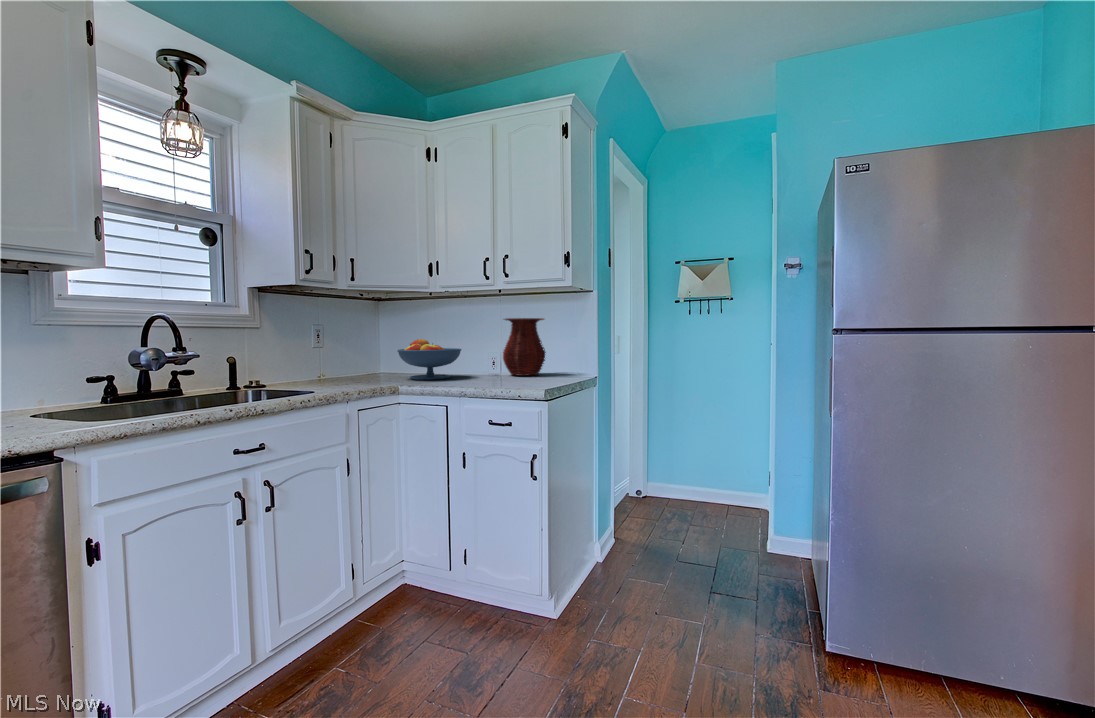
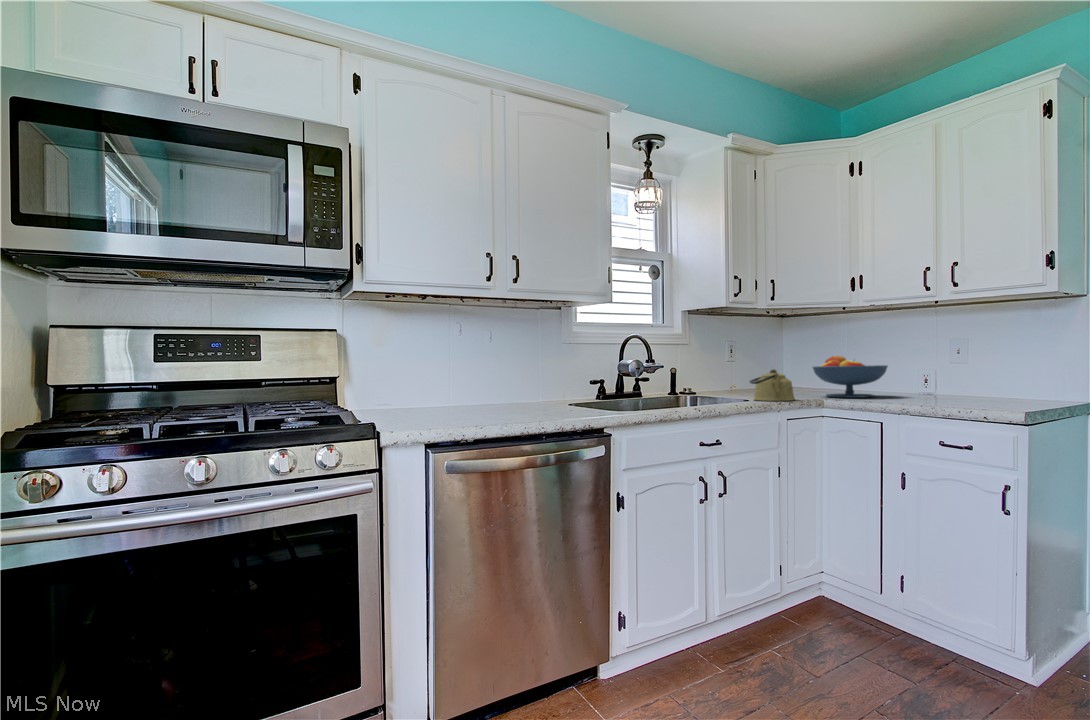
vase: present [503,318,546,376] -> none [942,327,1009,397]
kettle: none [329,354,375,388] -> present [750,369,795,401]

